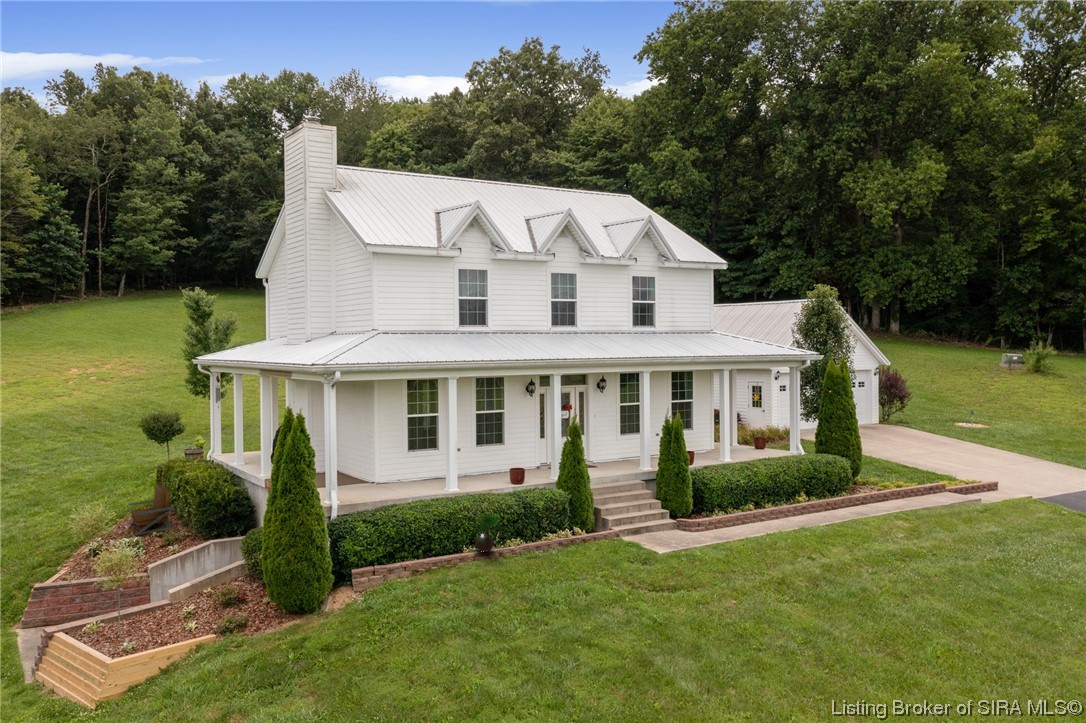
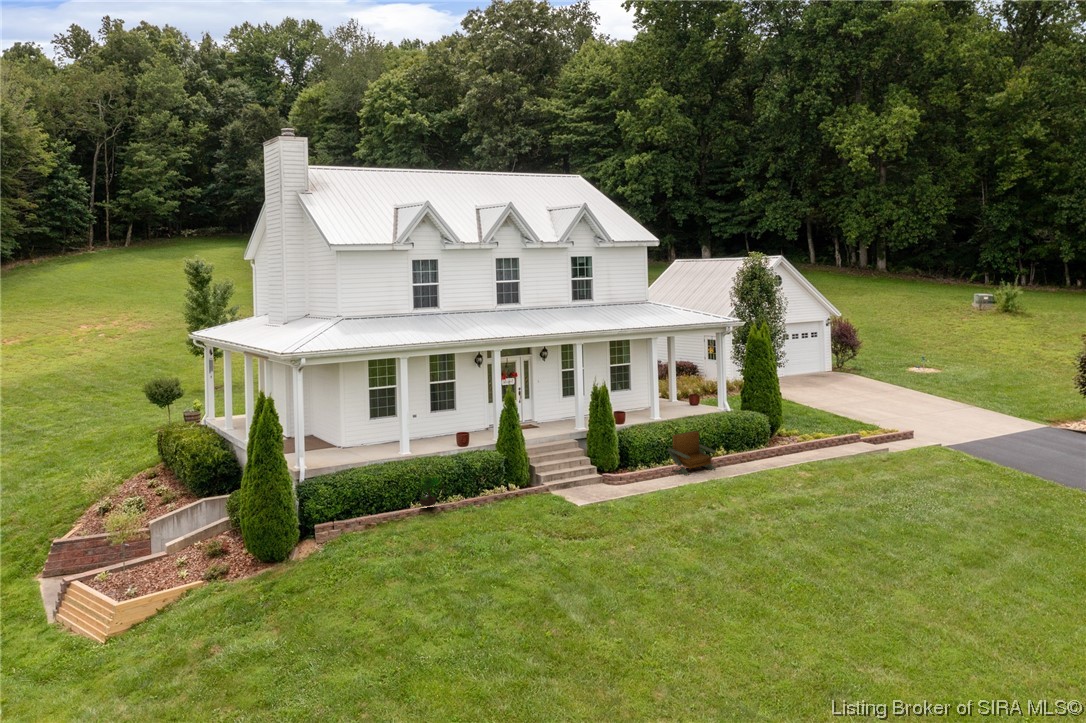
lounge chair: present [129,485,174,535] -> present [667,431,716,476]

